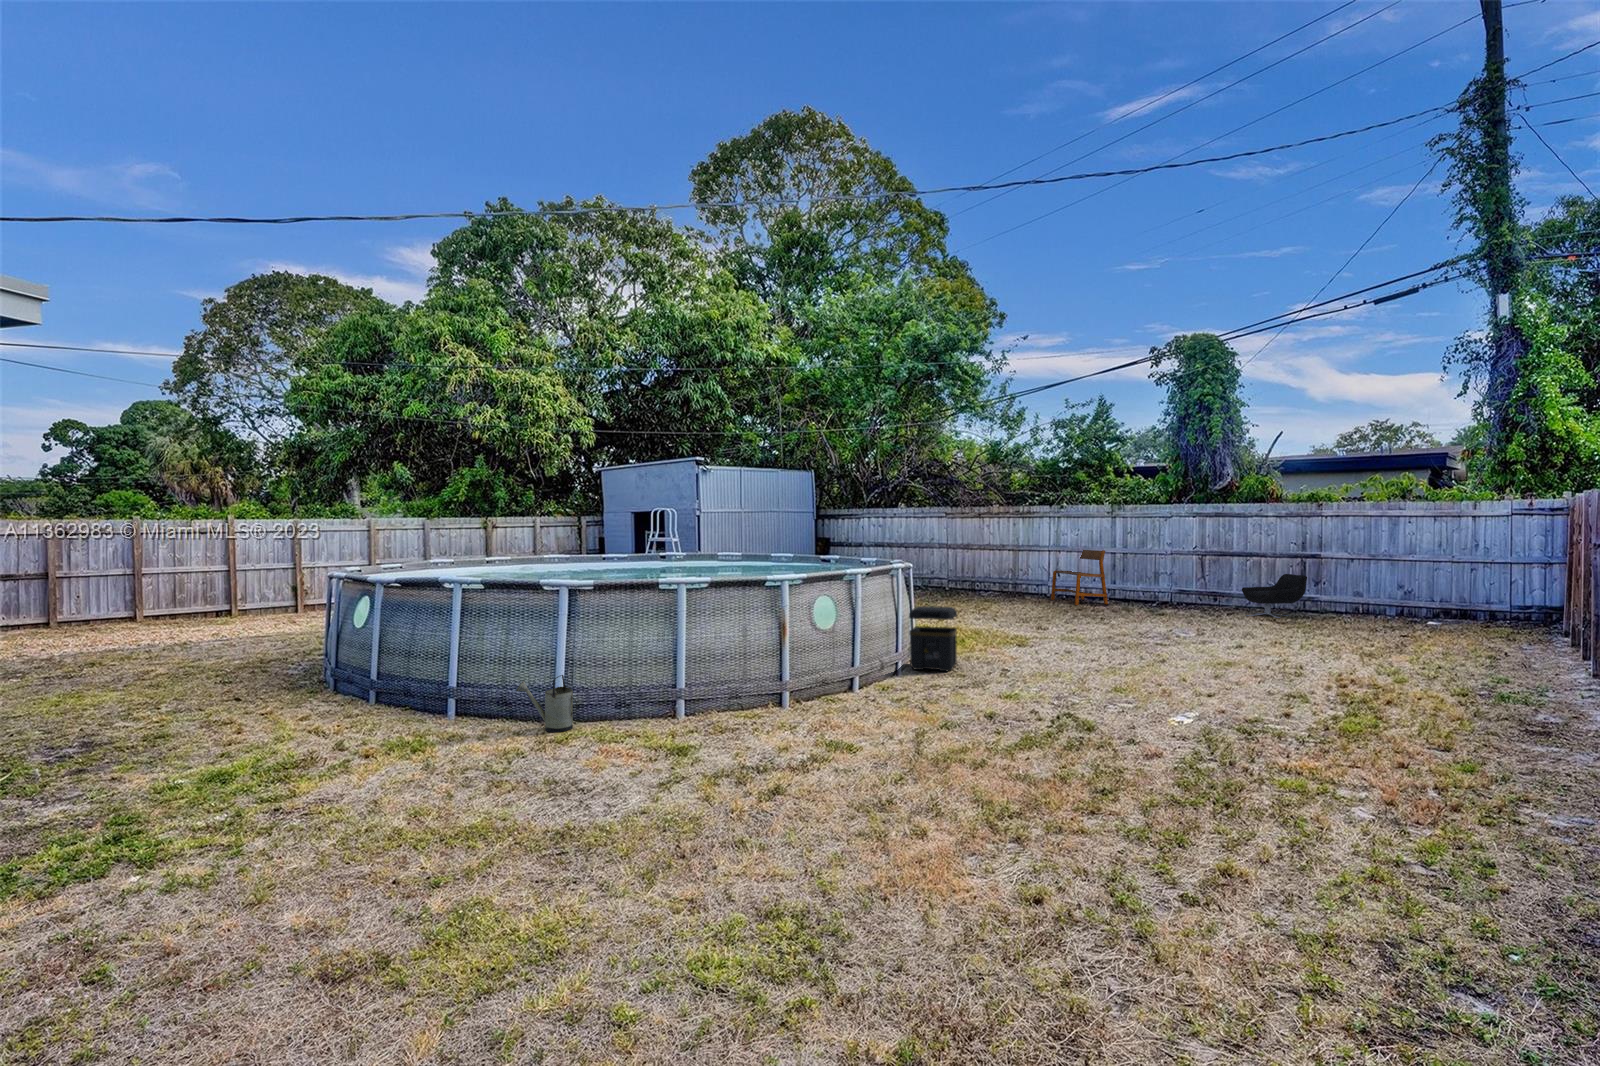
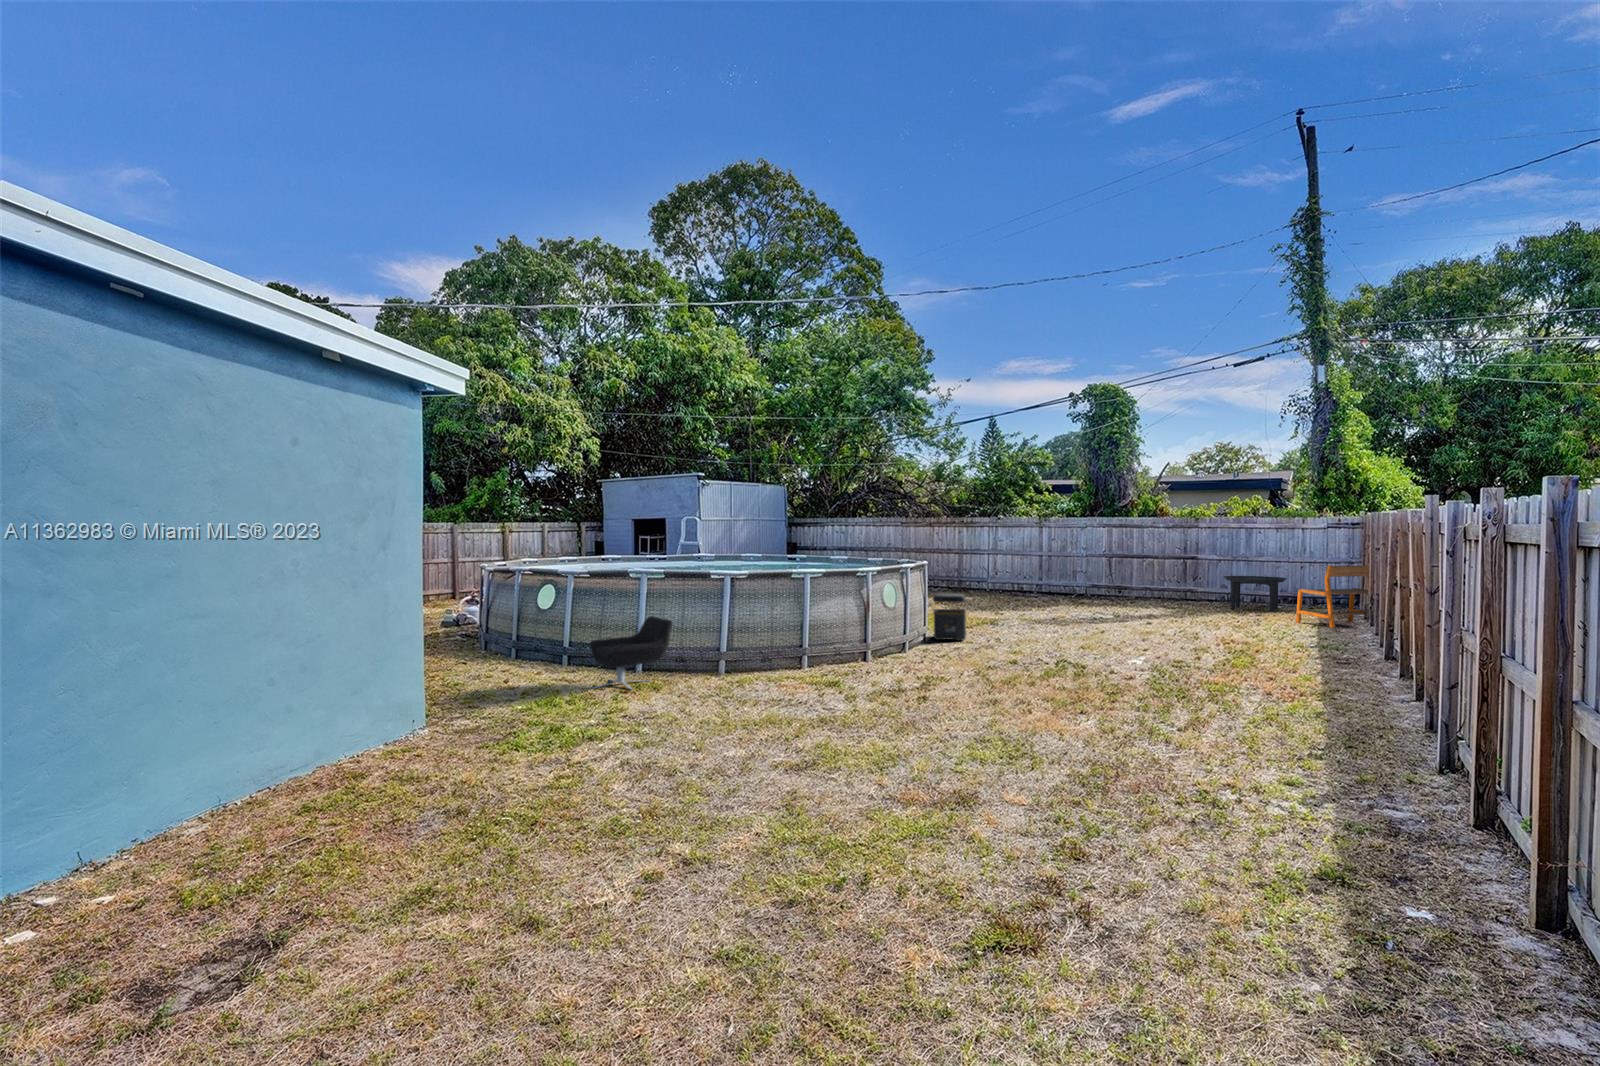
bench: present [1051,550,1108,605] -> present [1296,565,1370,628]
lounge chair: present [1242,574,1307,618] -> present [590,616,673,689]
round table: none [1355,580,1451,630] -> present [1224,576,1287,612]
watering can: present [516,675,578,732] -> none [697,639,742,679]

